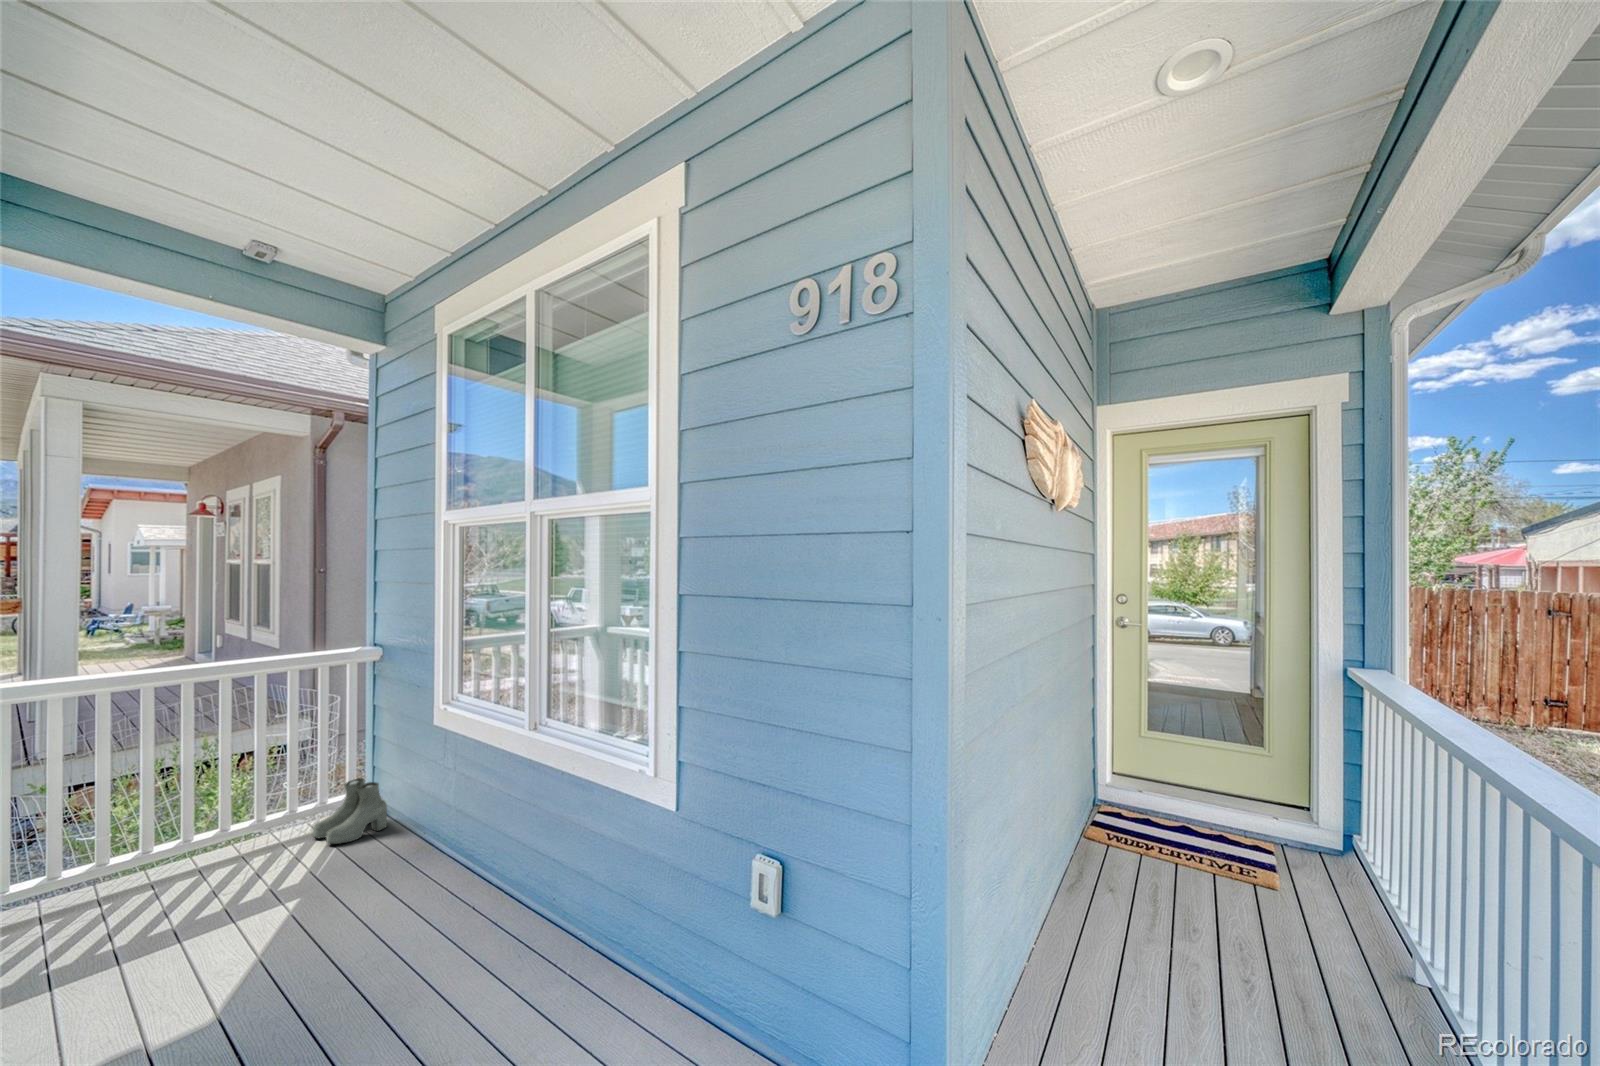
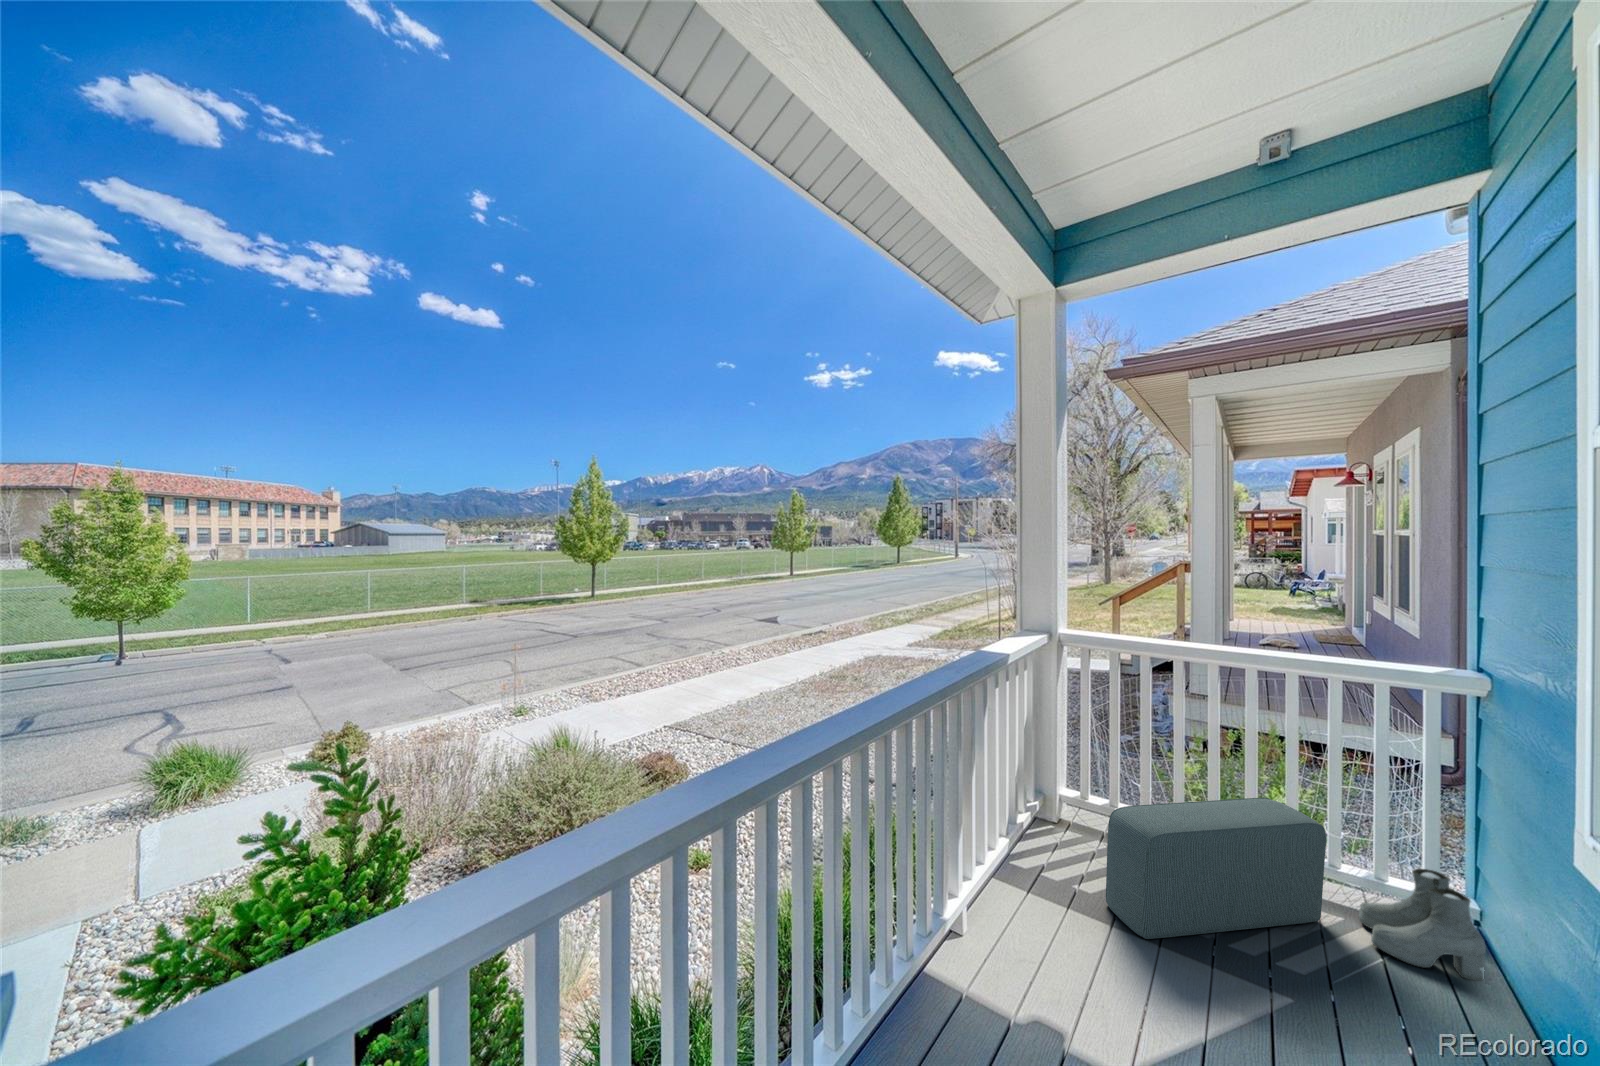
pouf: none [102,780,293,951] -> present [1106,798,1326,939]

